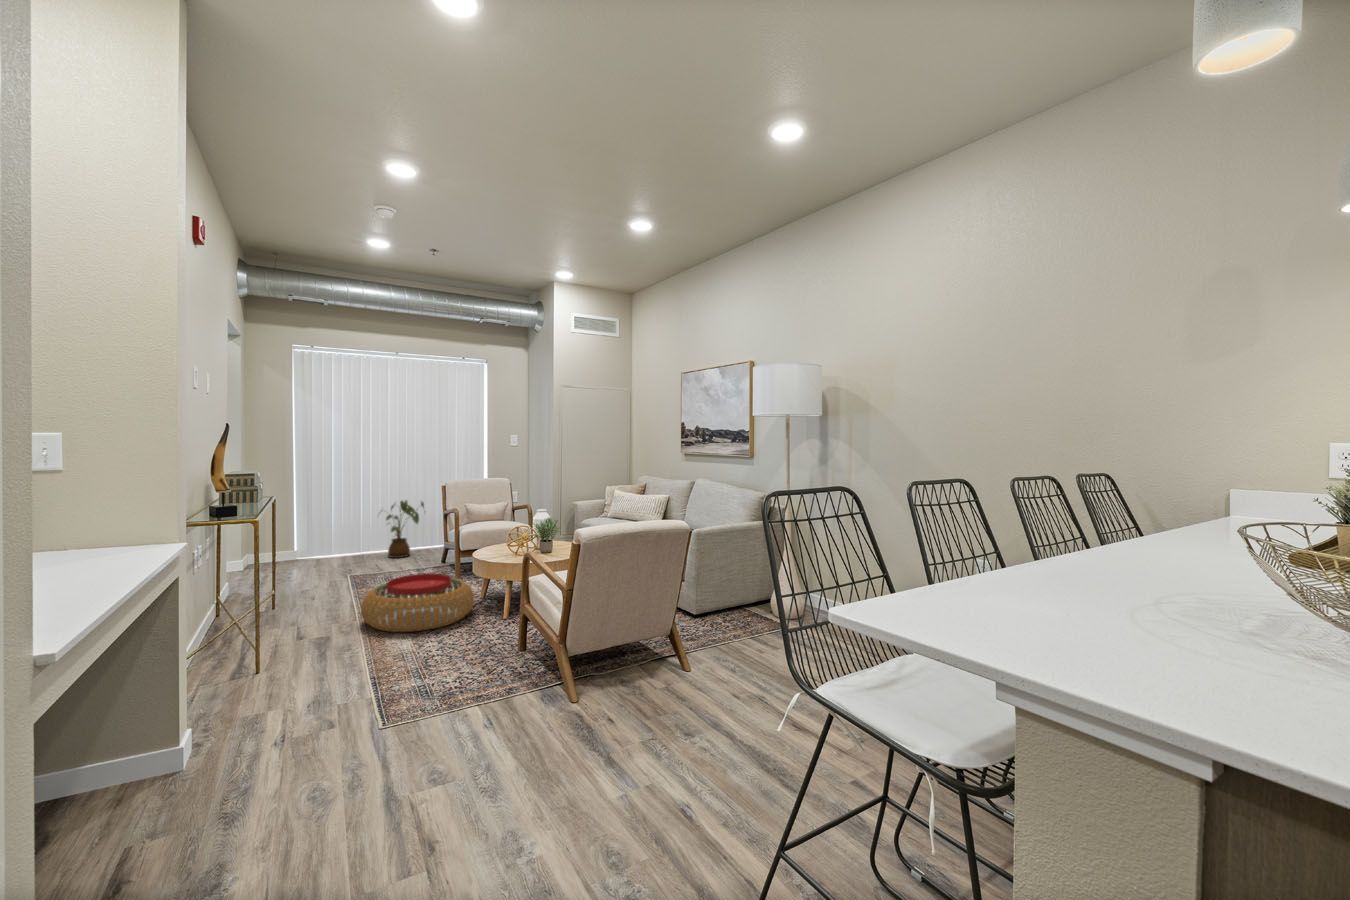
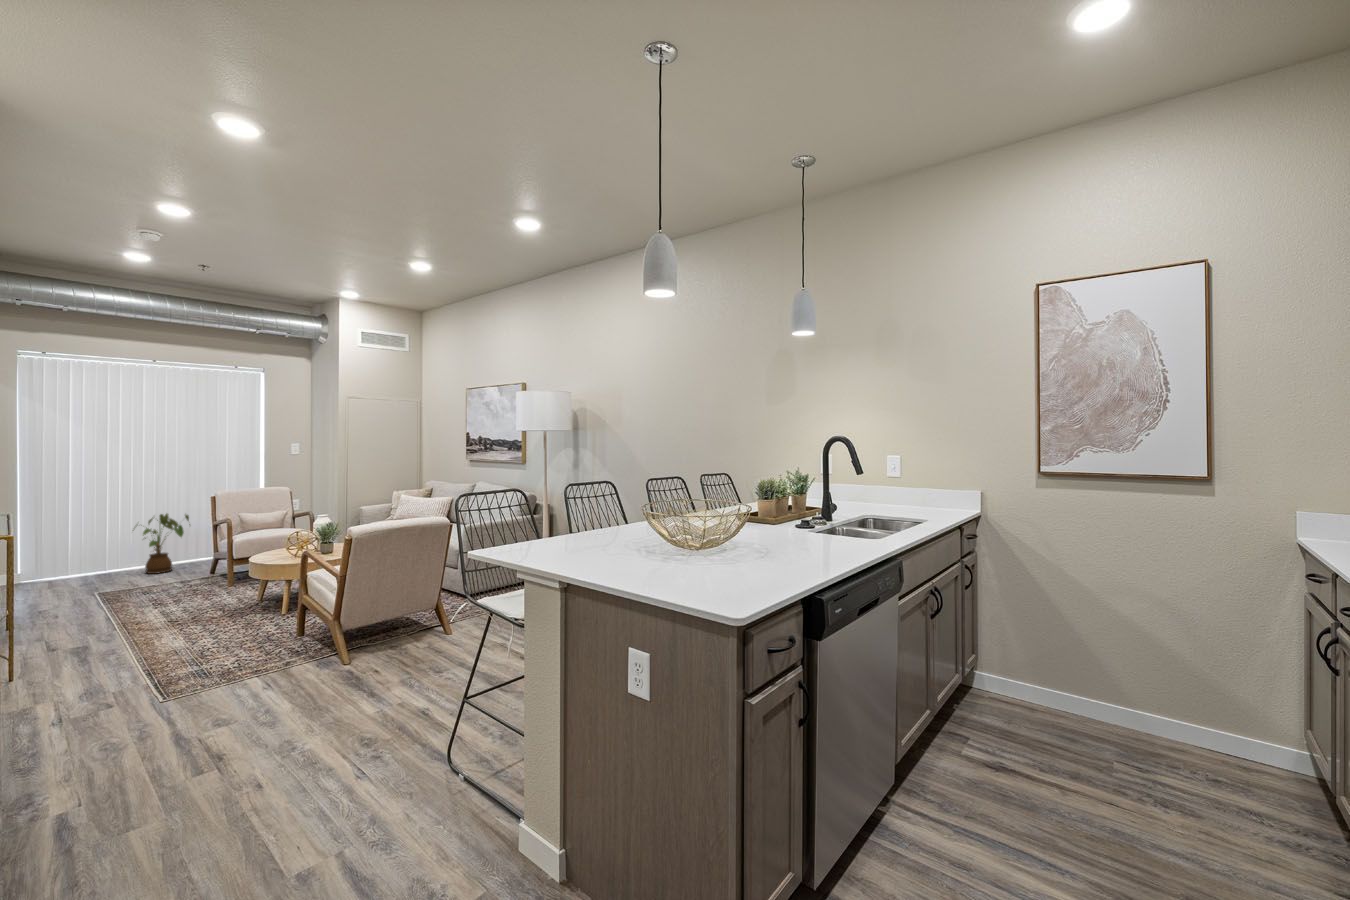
pouf: present [361,574,474,632] -> none [124,580,250,634]

